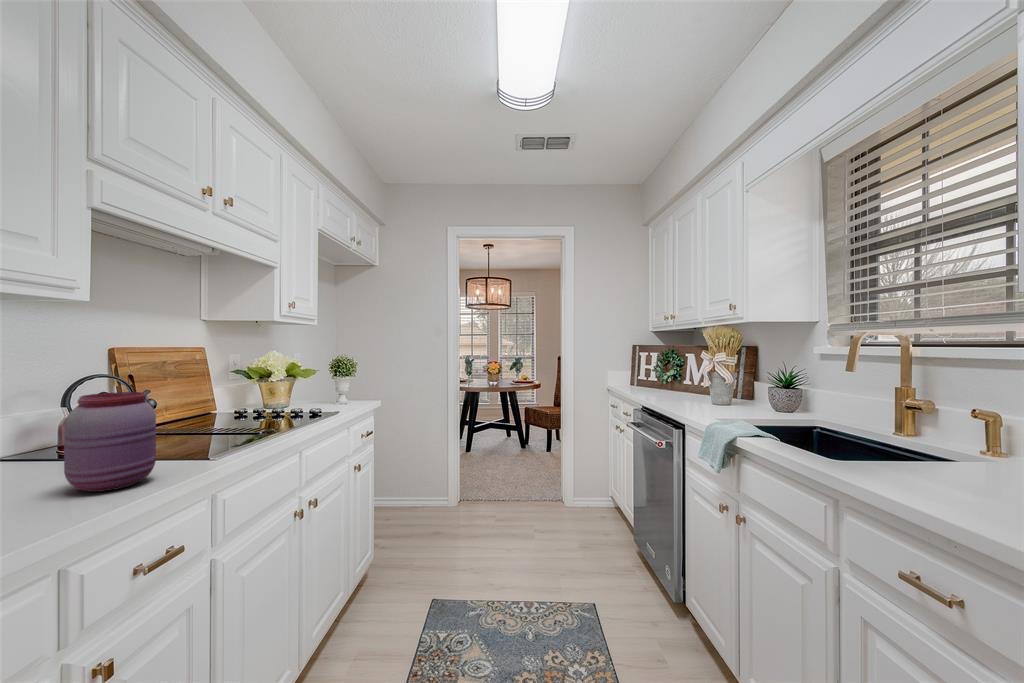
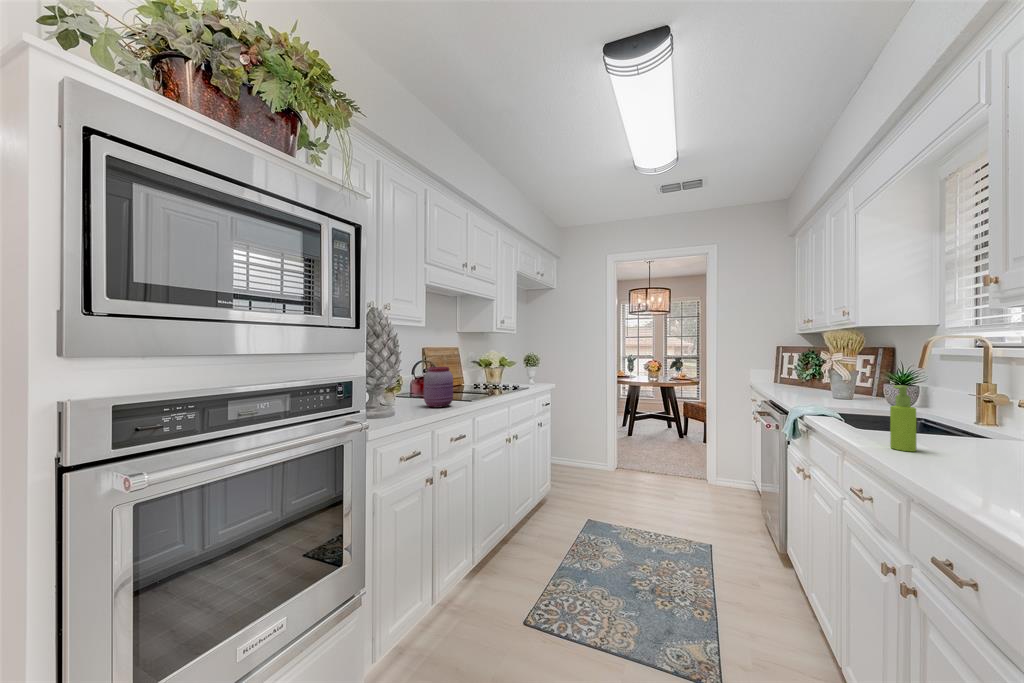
soap dispenser: none [934,404,975,506] -> present [890,385,917,451]

